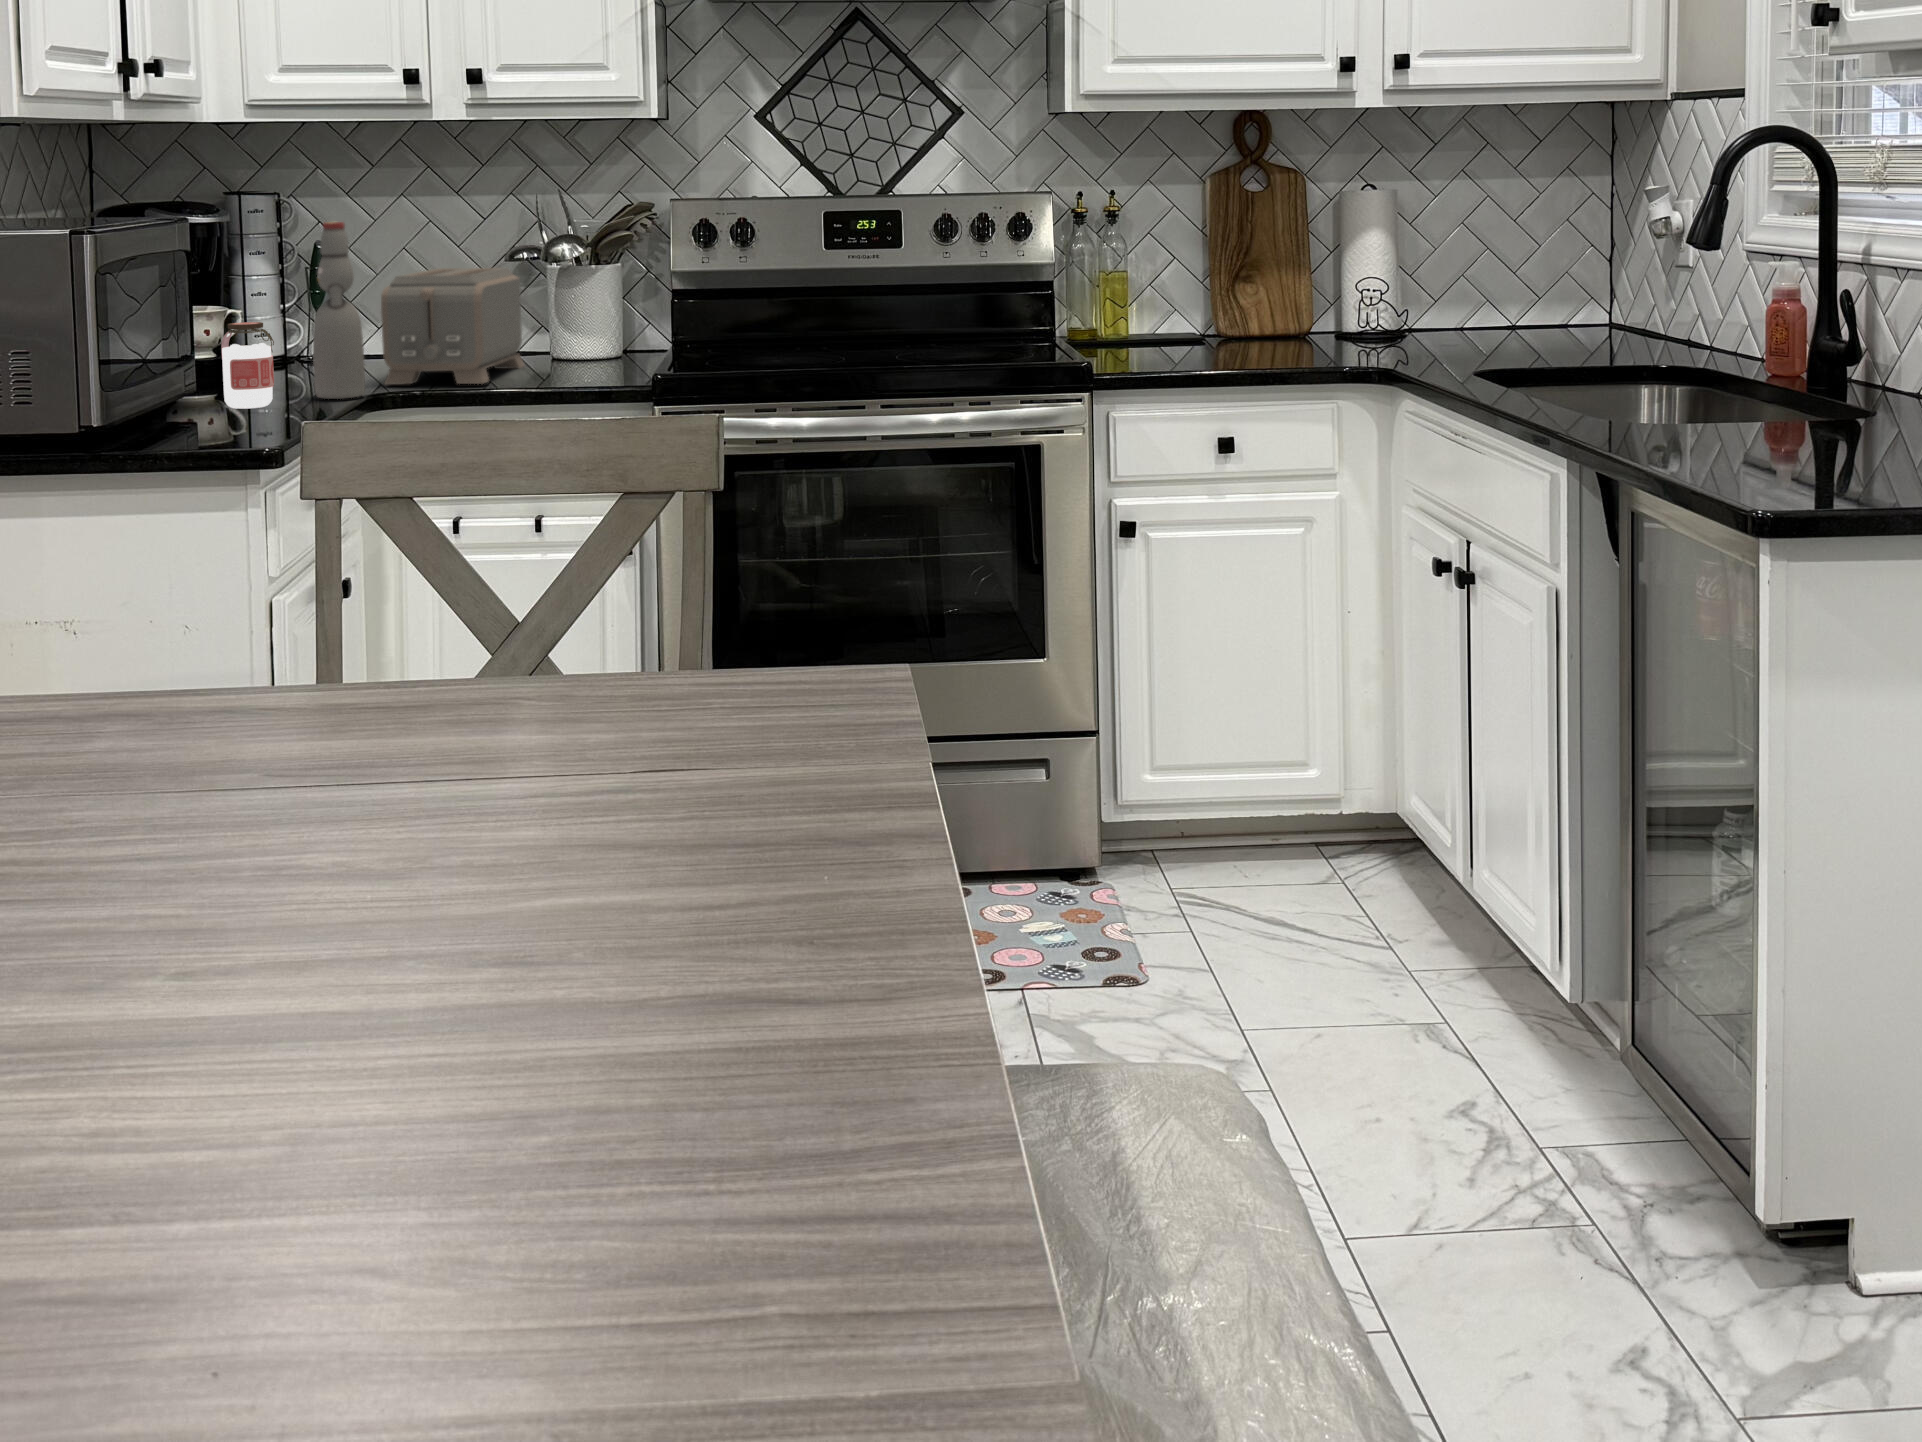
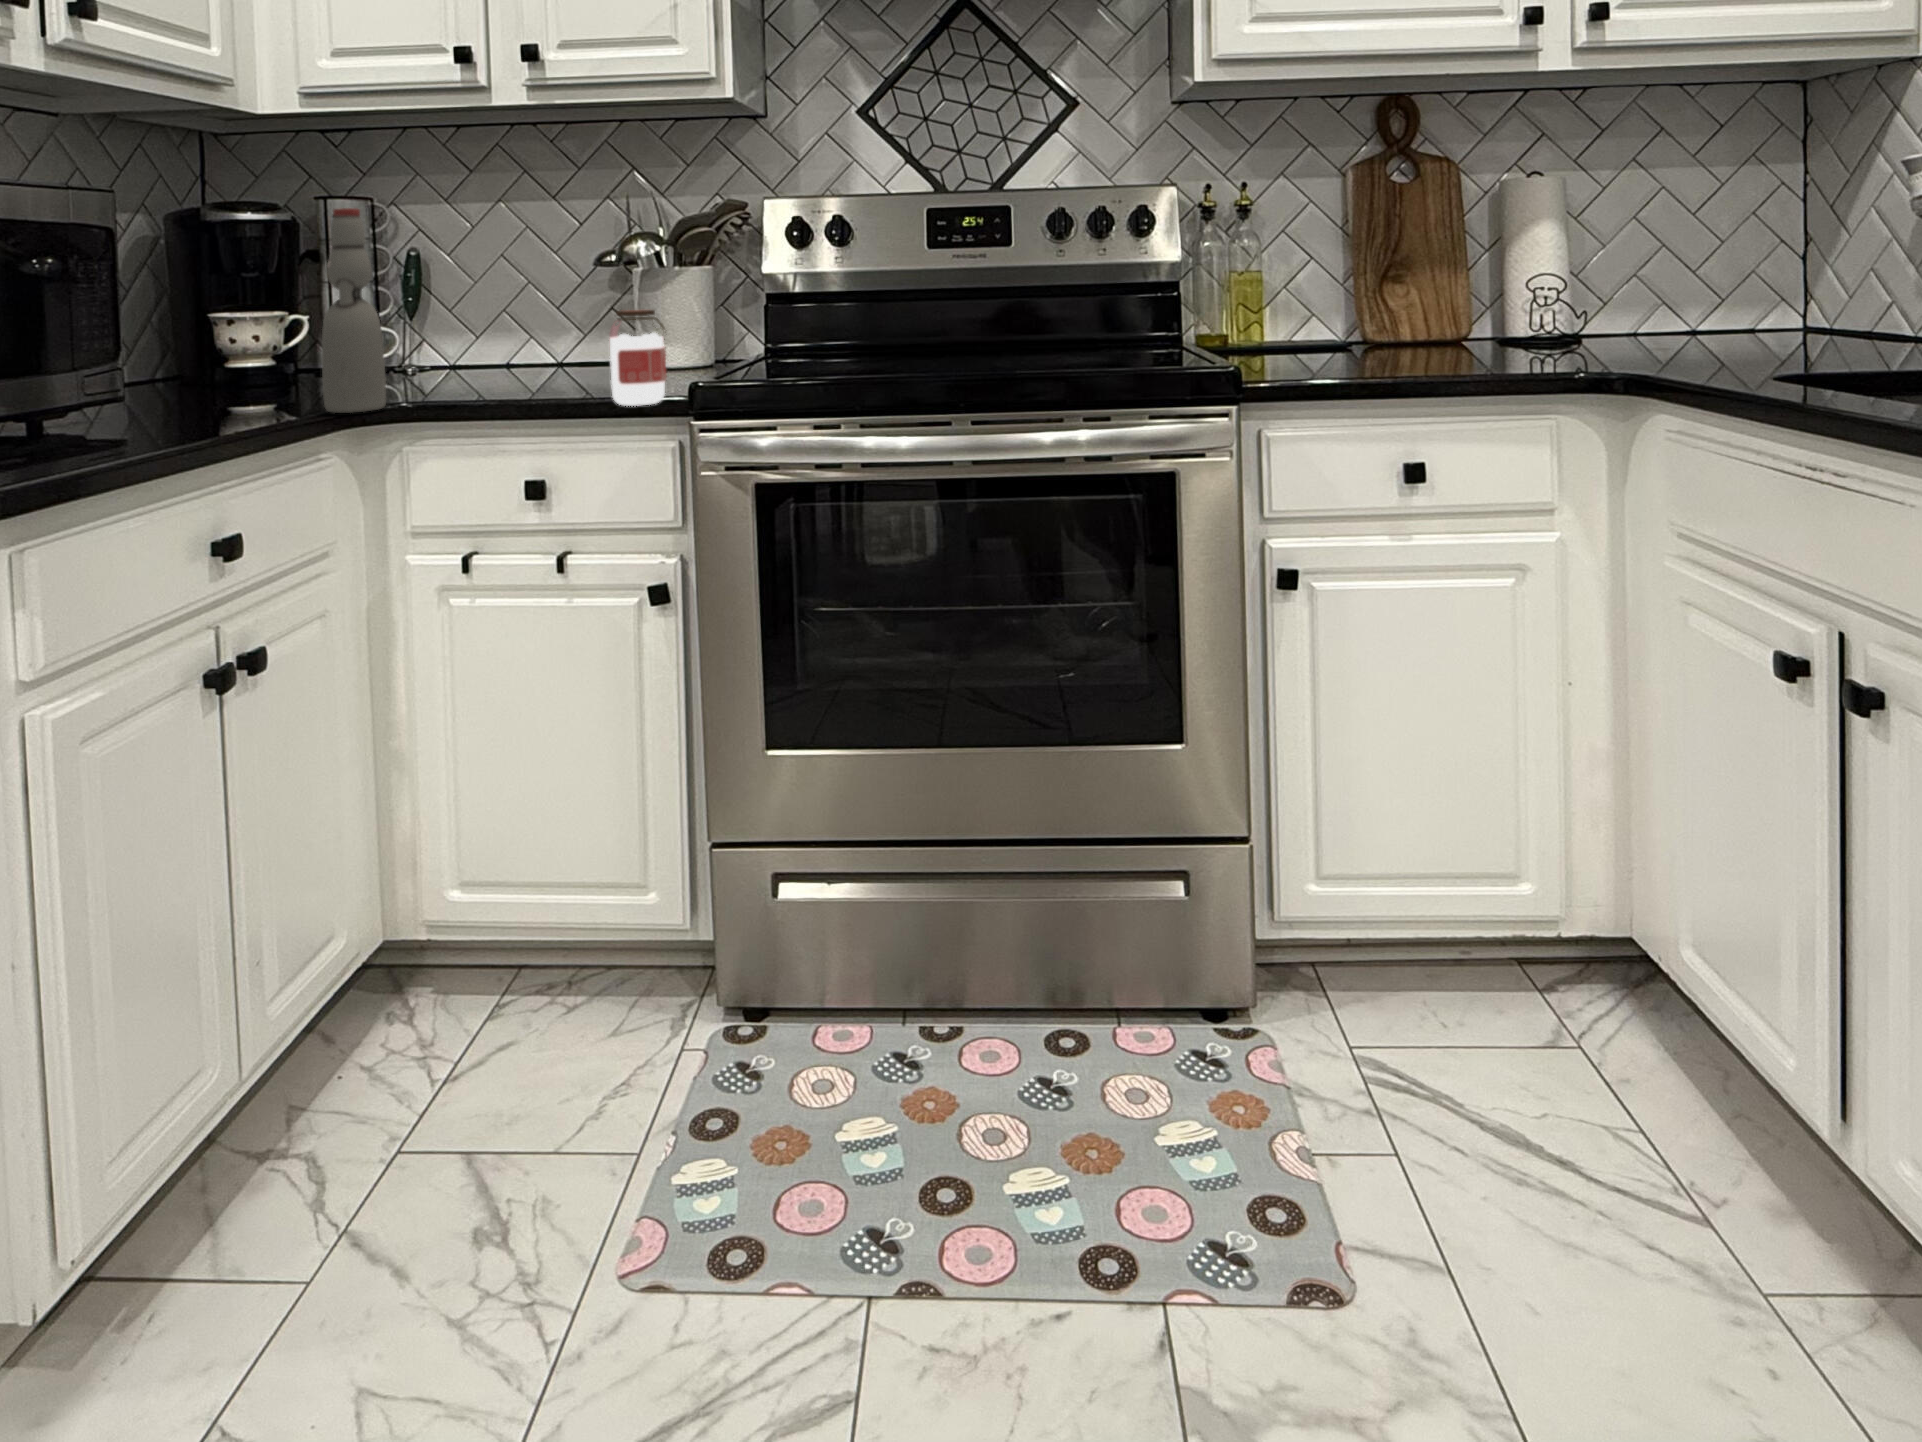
toaster: present [381,267,524,385] -> none [423,272,611,397]
jar: present [221,322,274,409] -> present [610,310,666,406]

